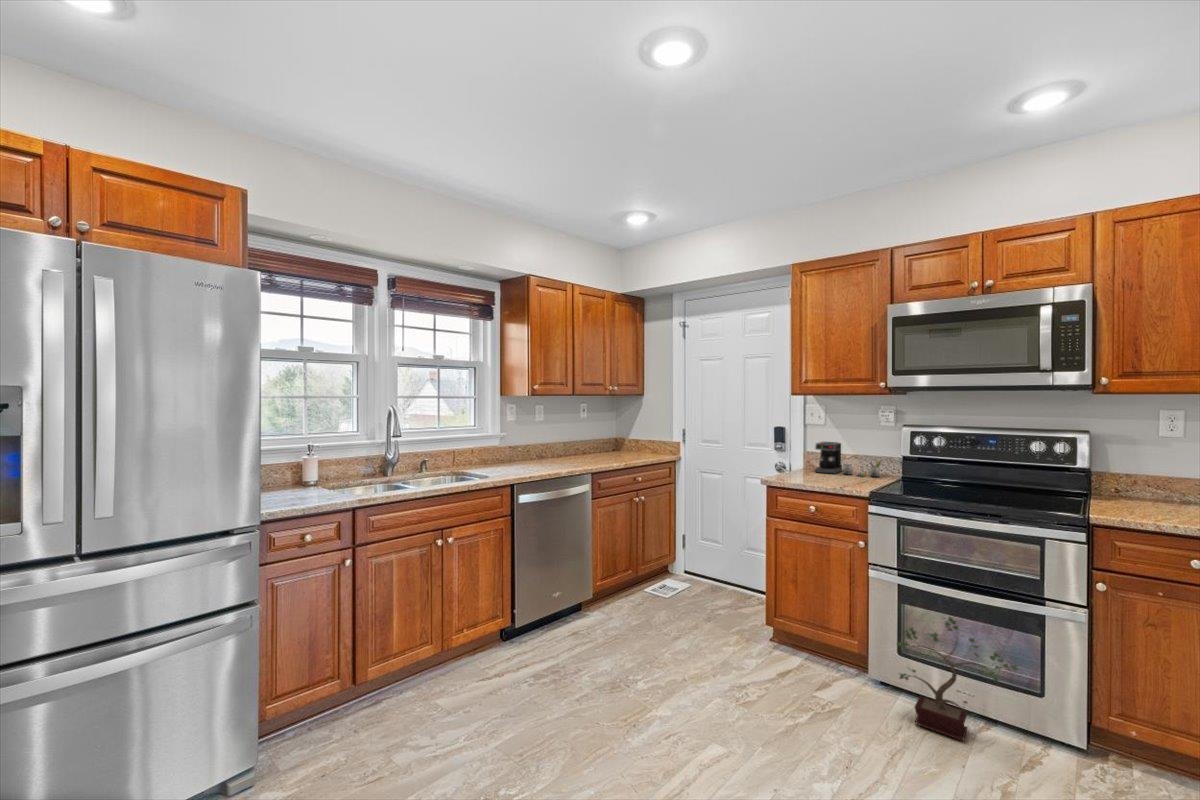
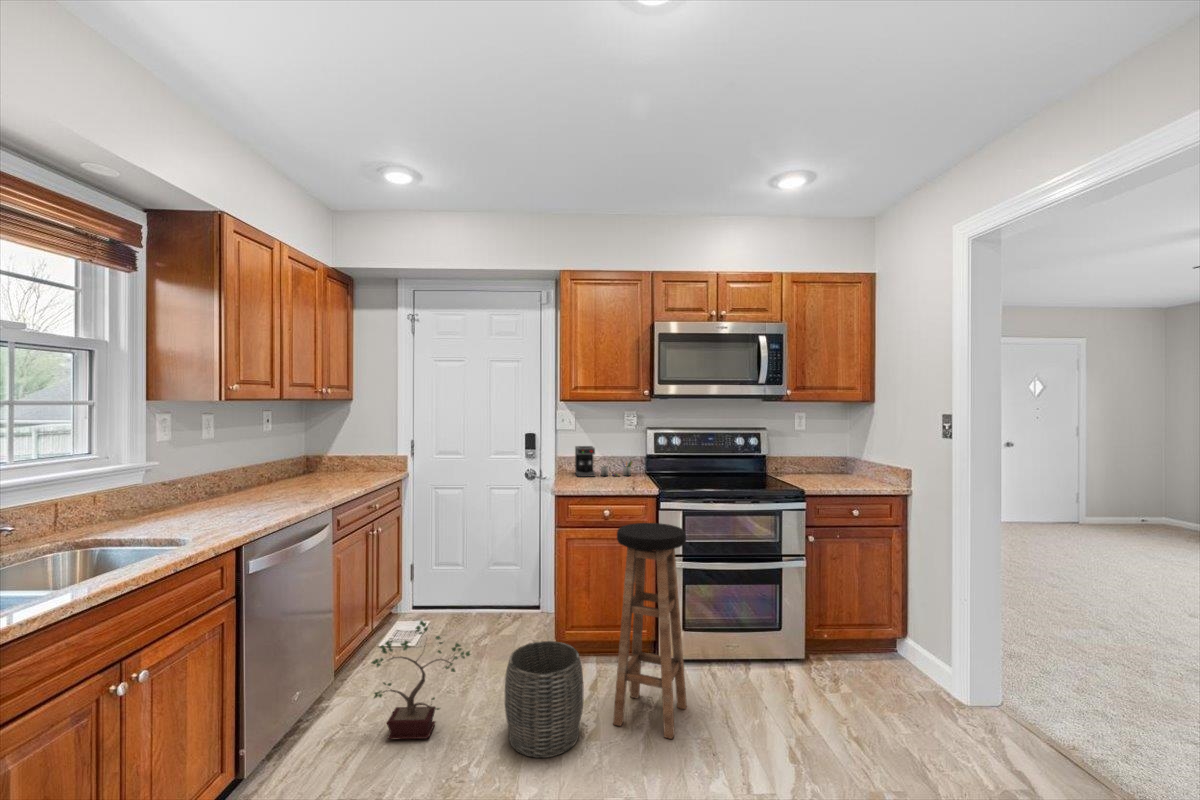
bar stool: none [769,519,861,741] -> present [613,523,687,739]
woven basket: none [671,608,741,706] -> present [505,641,584,758]
potted plant: present [897,617,1018,740] -> present [372,621,470,739]

